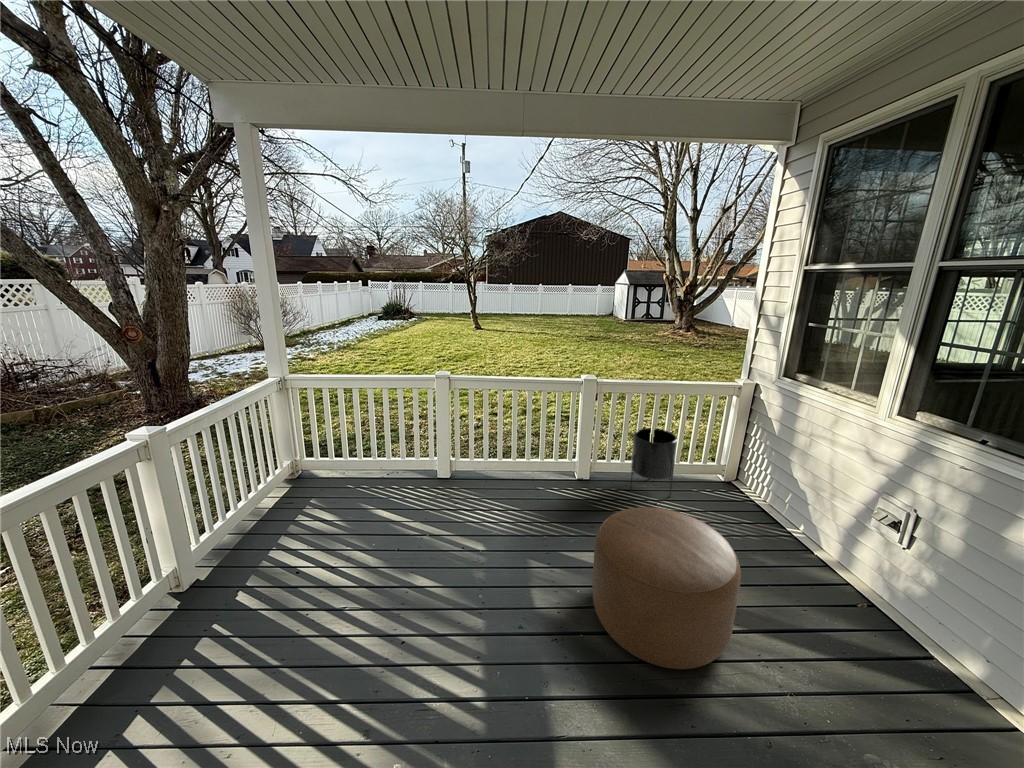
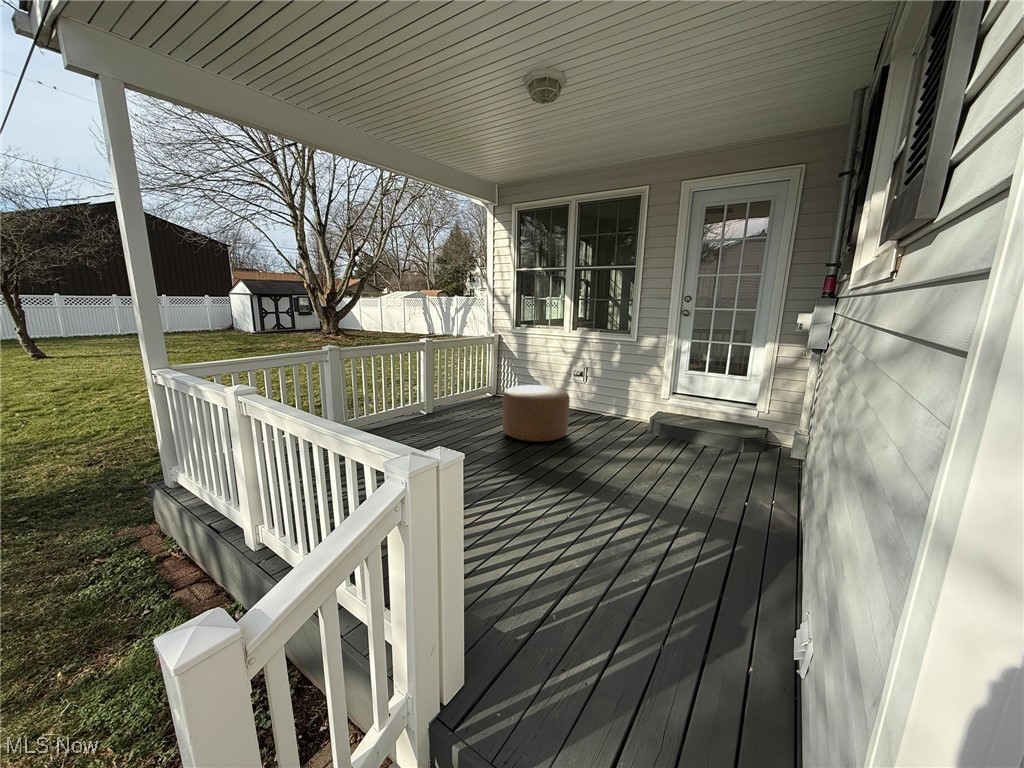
planter: present [630,428,677,497] -> none [453,368,481,410]

